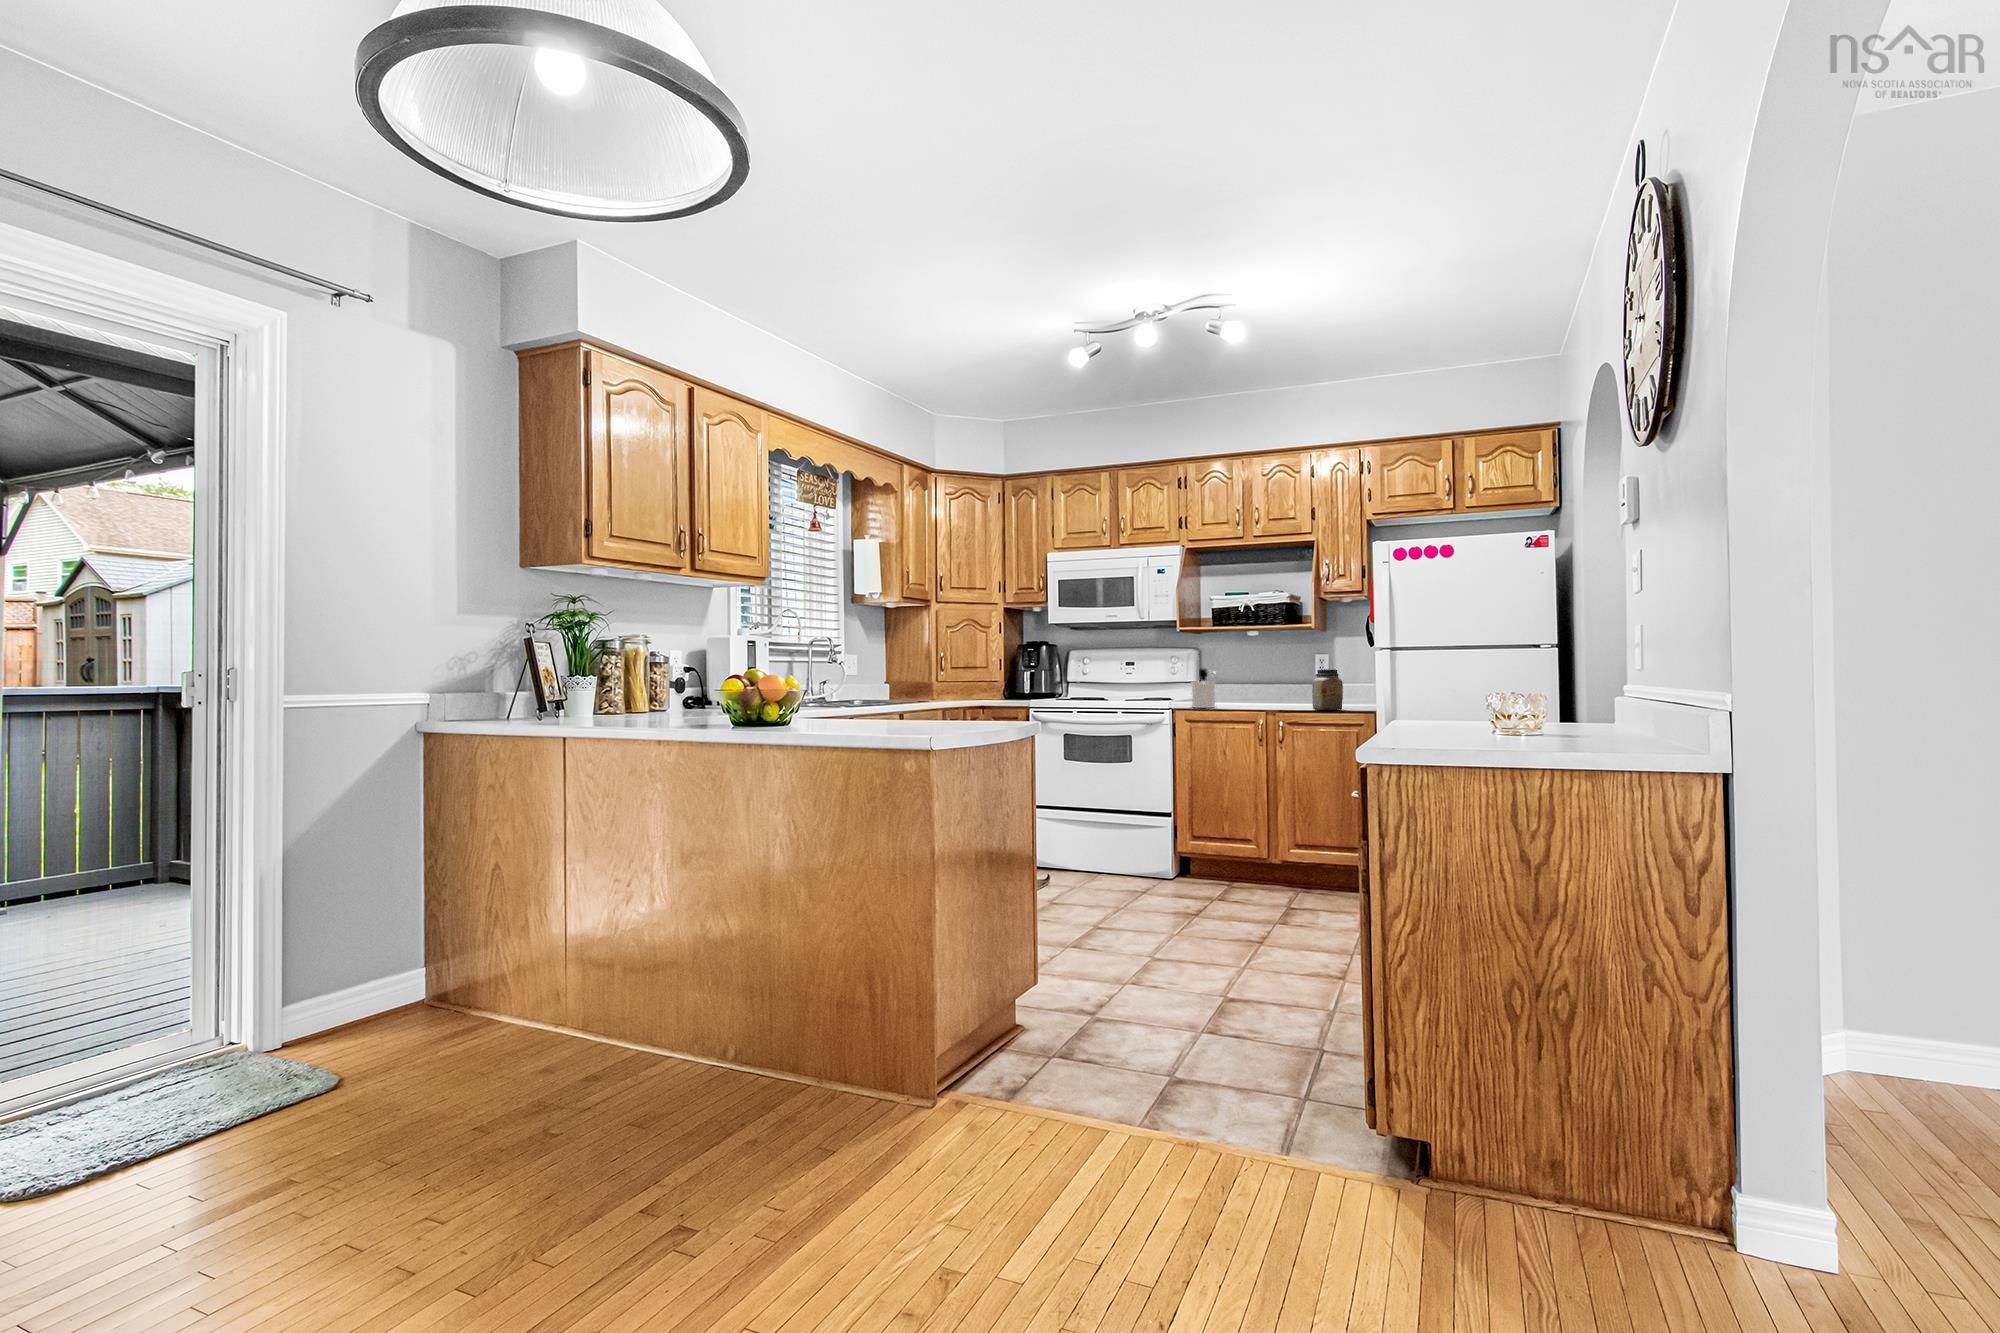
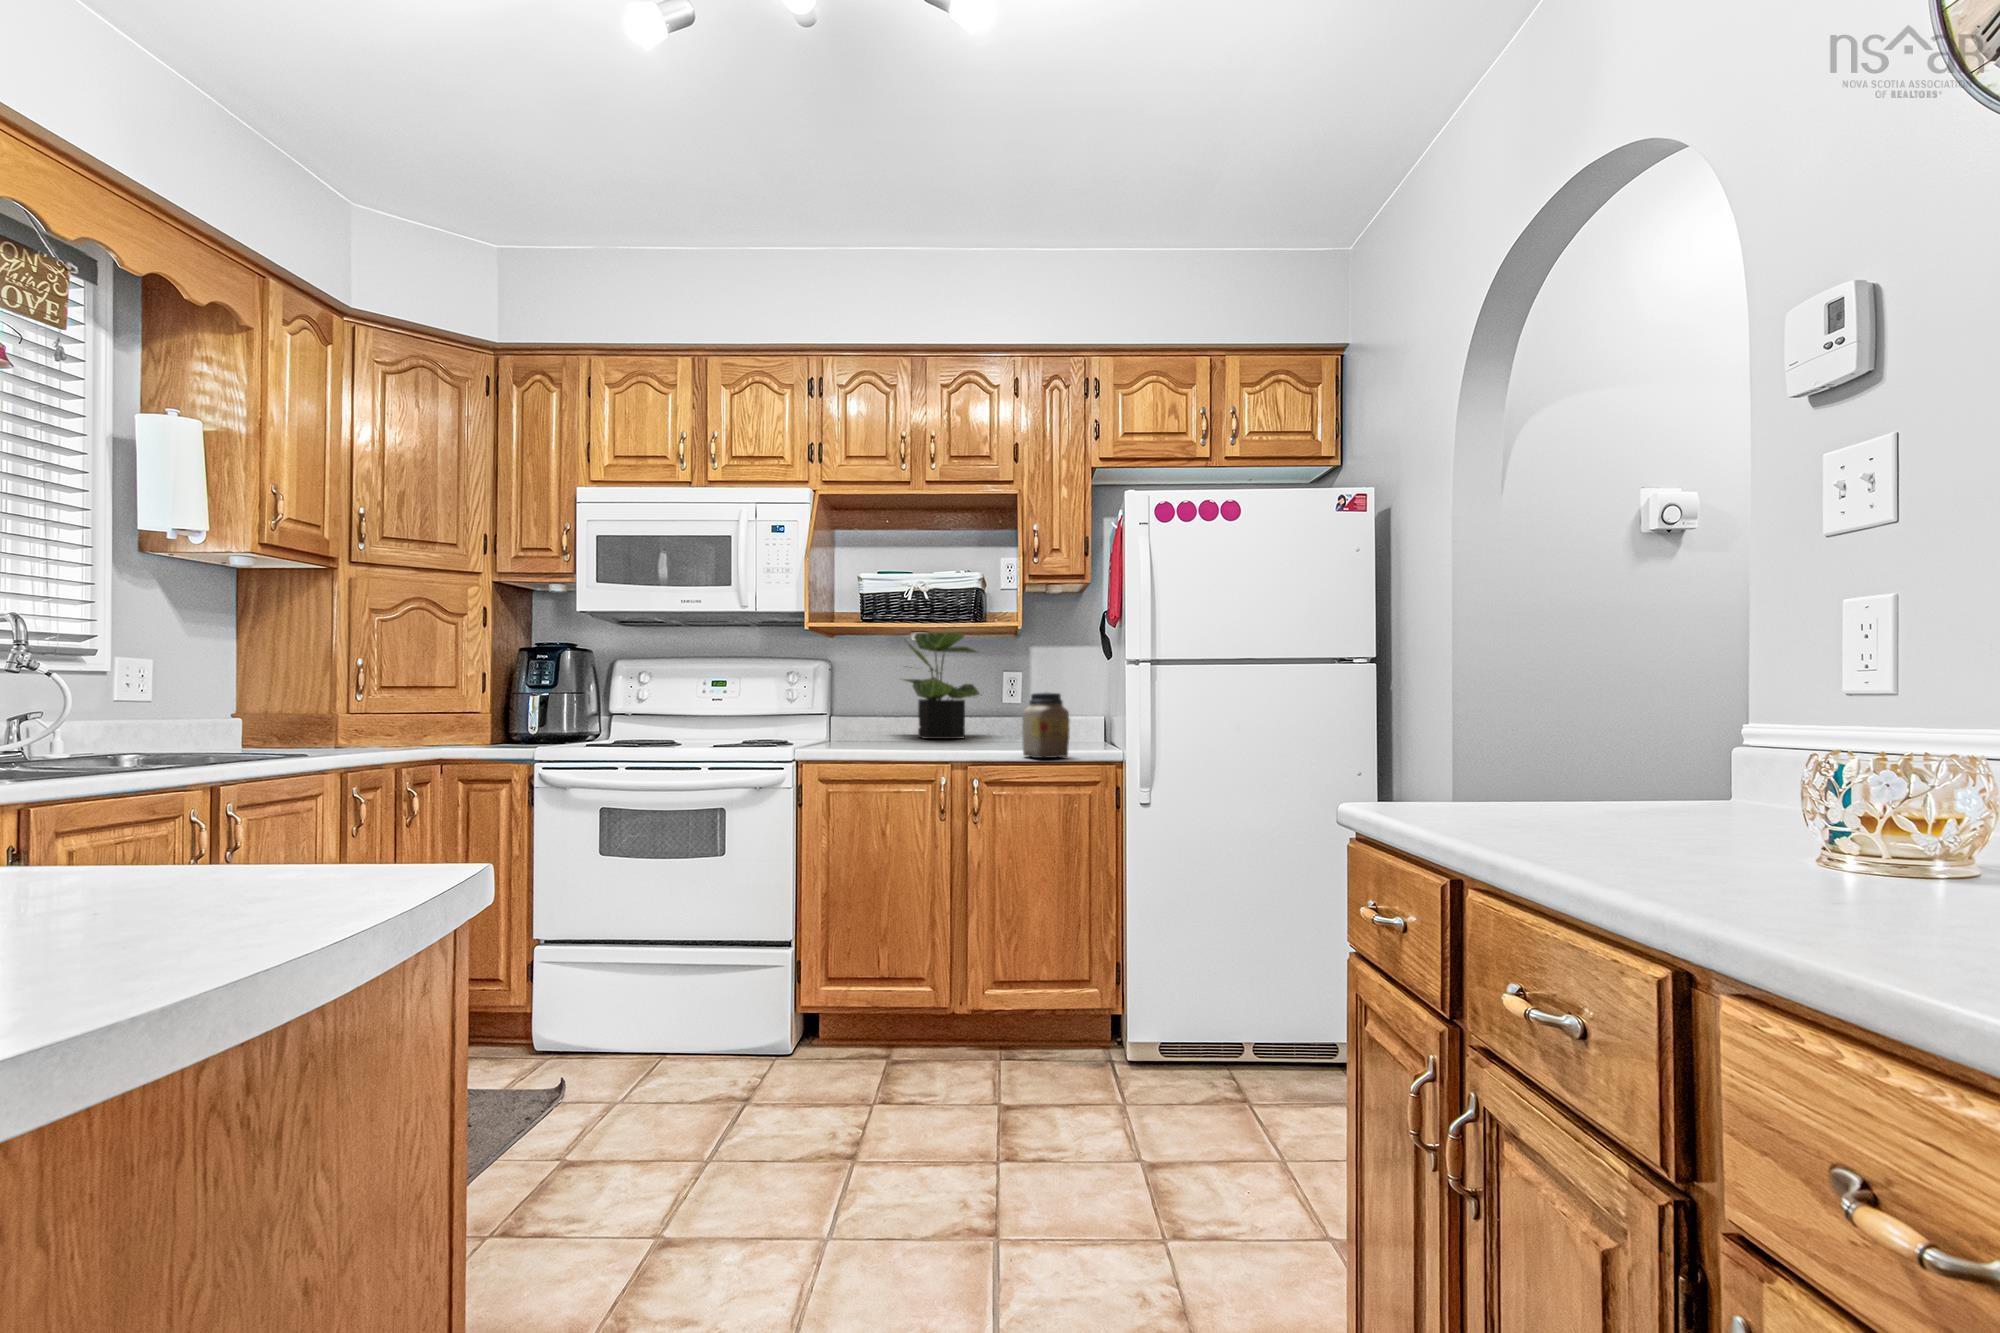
potted plant: none [1240,625,1300,699] -> present [905,633,979,739]
soap dispenser: present [1191,669,1217,708] -> none [828,691,874,756]

